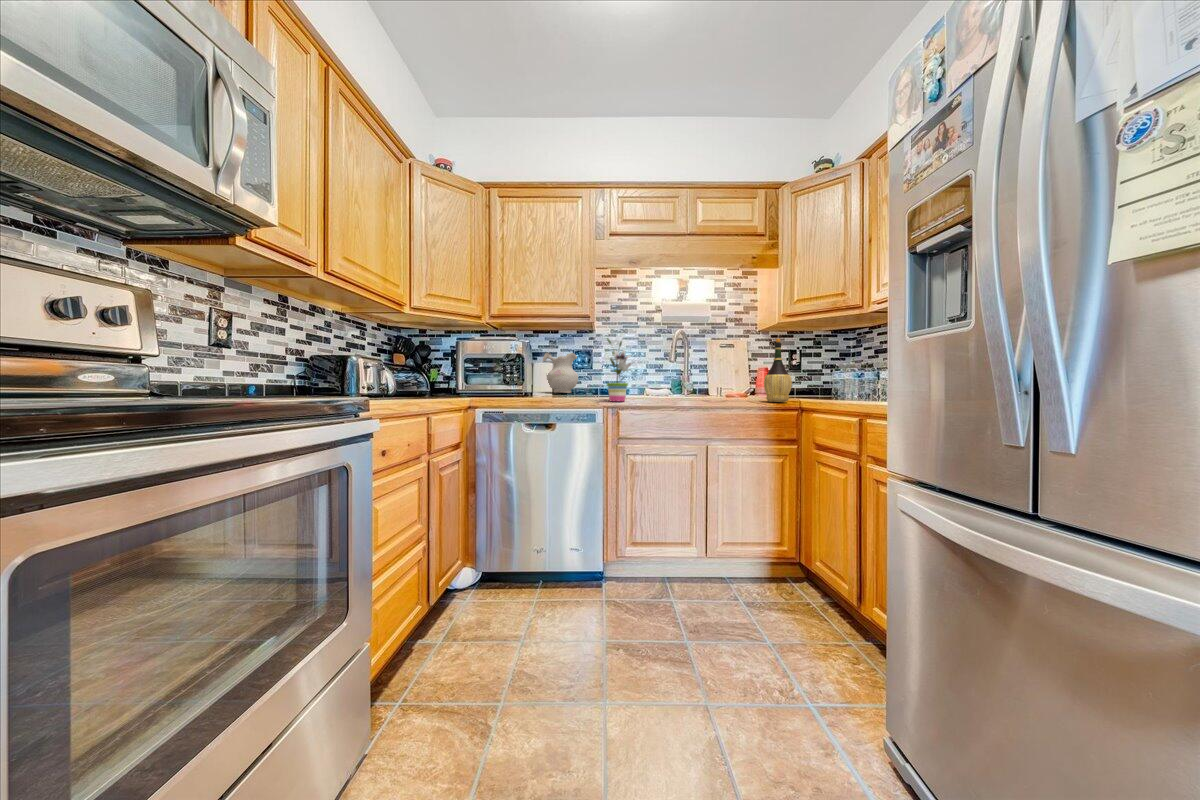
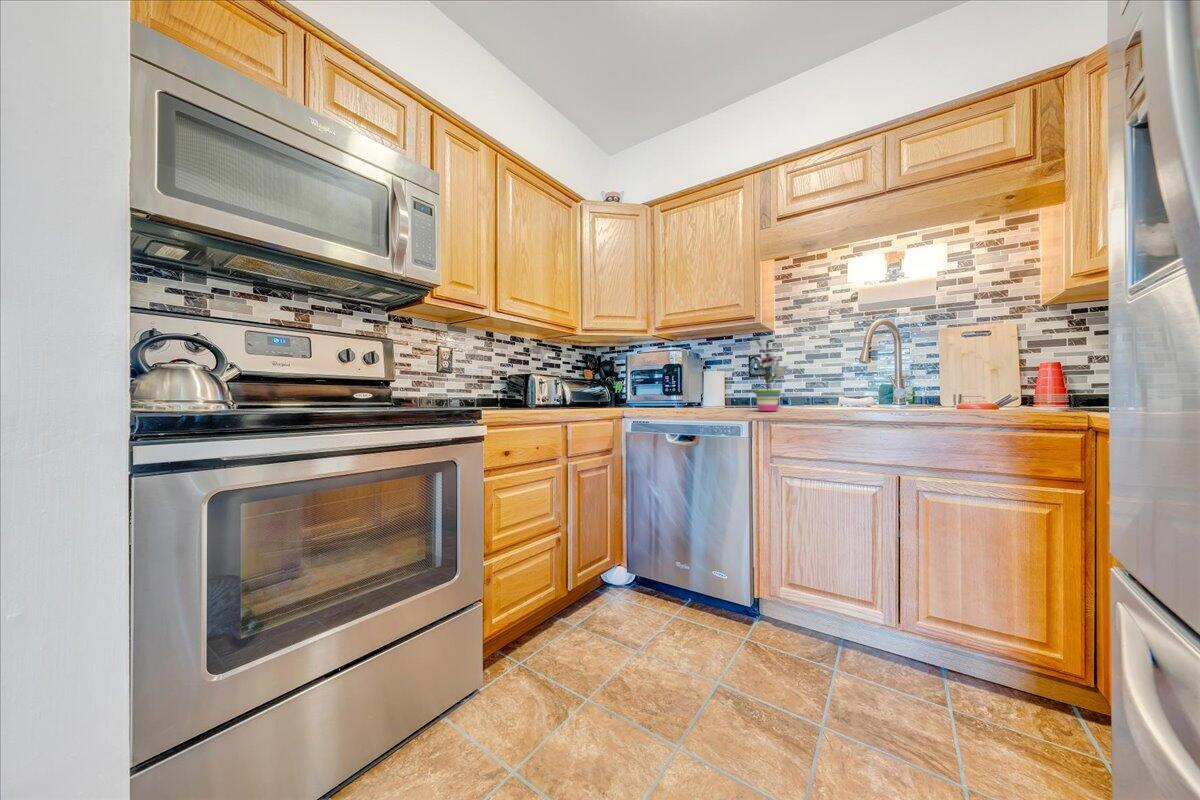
wine bottle: present [764,338,792,402] -> none [996,315,1051,413]
ceramic pitcher: present [543,352,578,393] -> none [718,359,757,403]

